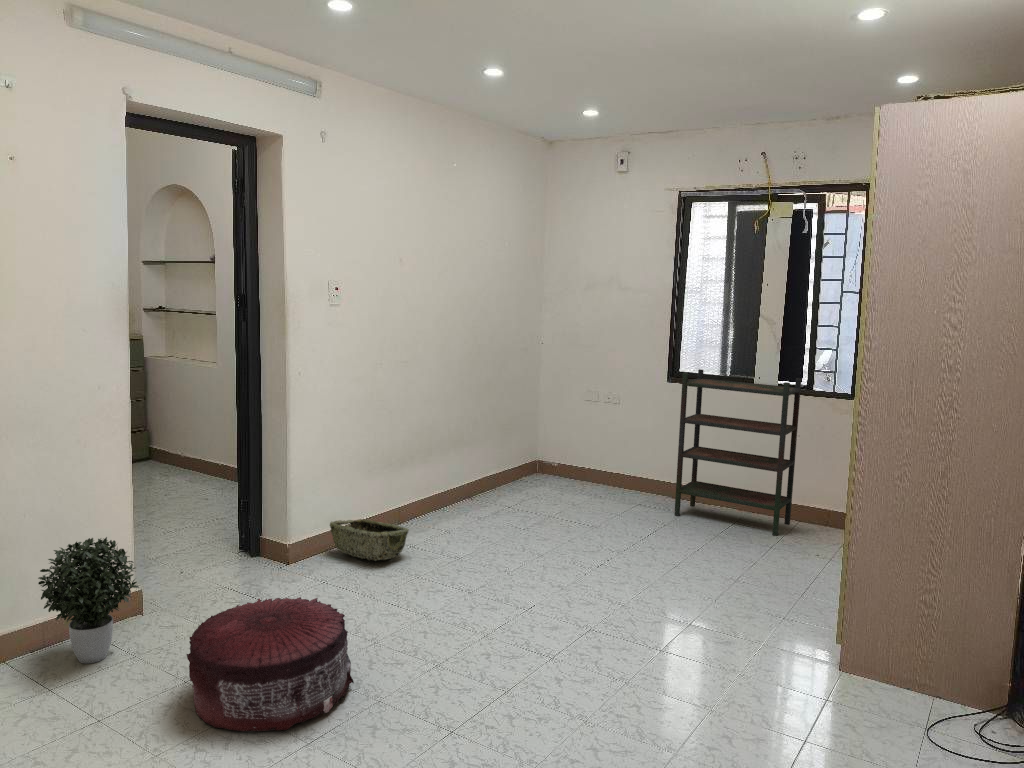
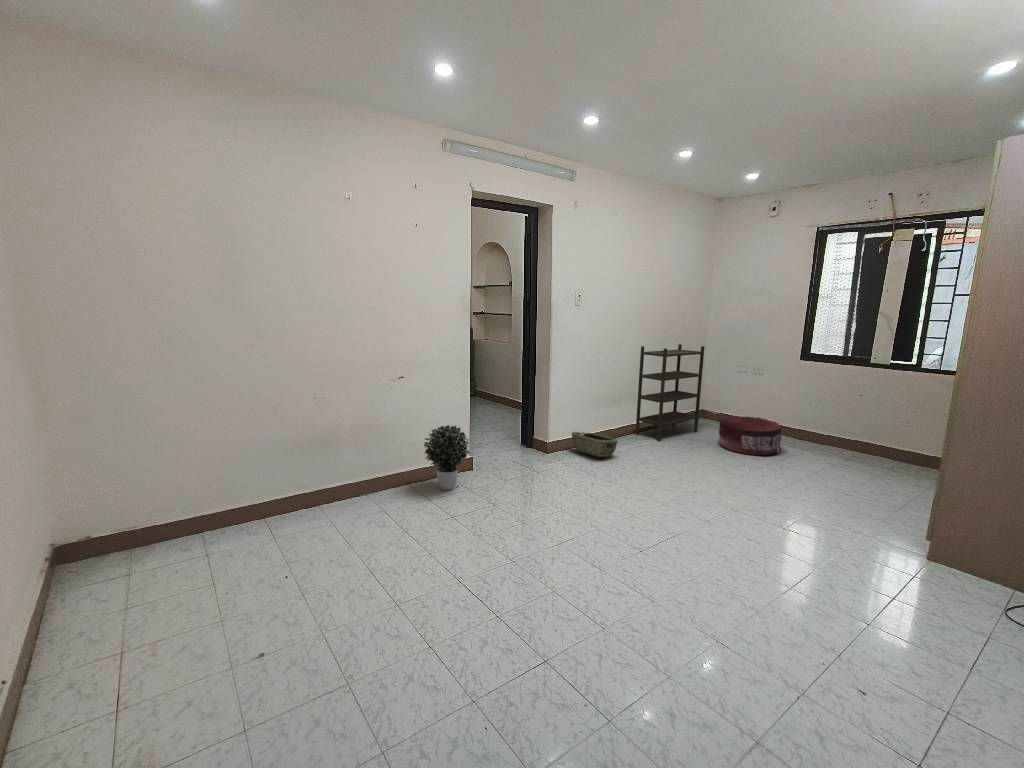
bookshelf: present [674,369,801,536] -> present [635,344,704,441]
pouf: present [187,597,354,732] -> present [719,416,782,455]

